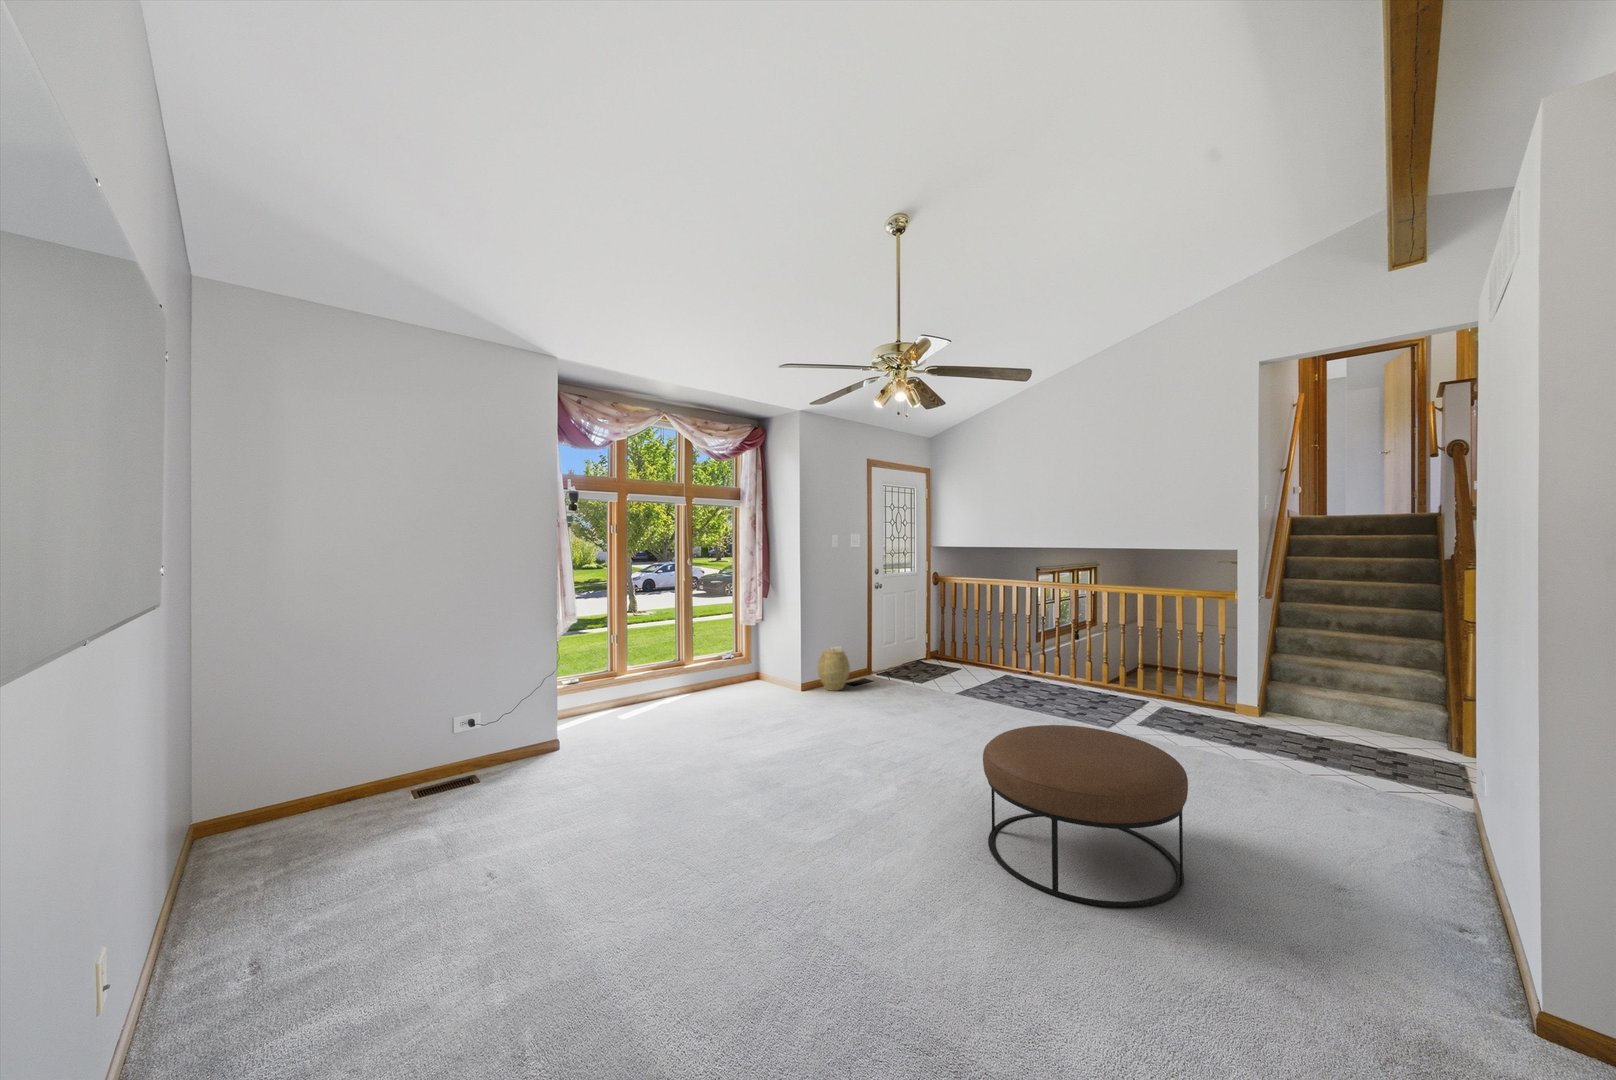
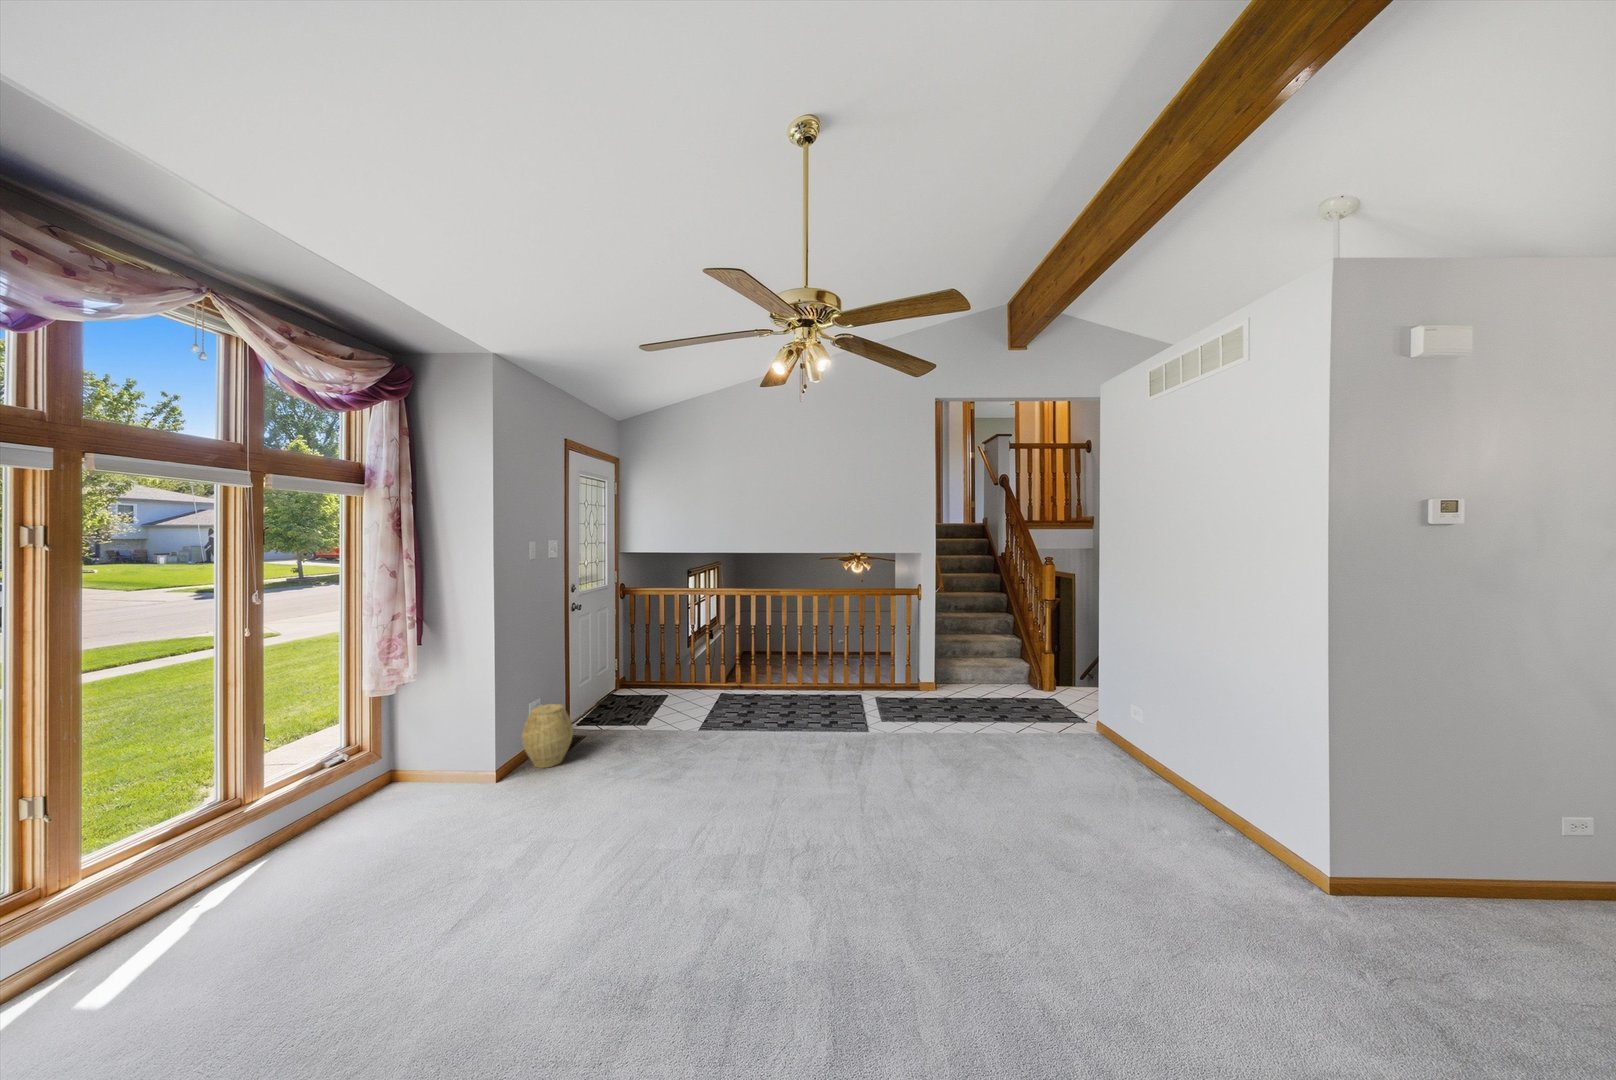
ottoman: present [983,725,1188,907] -> none [969,745,1198,966]

